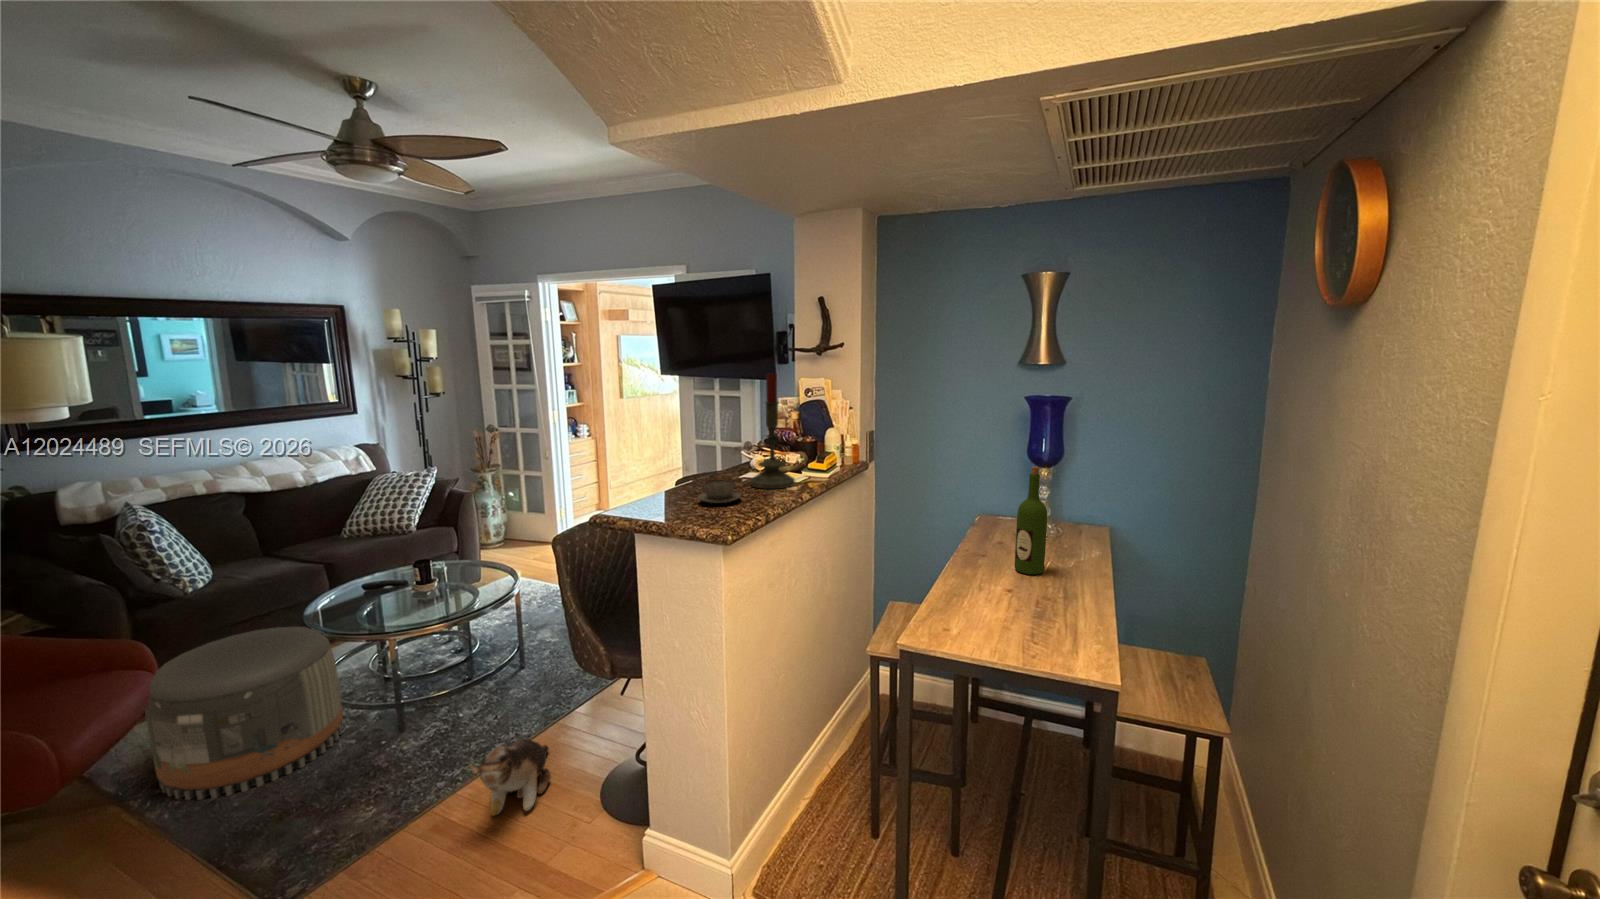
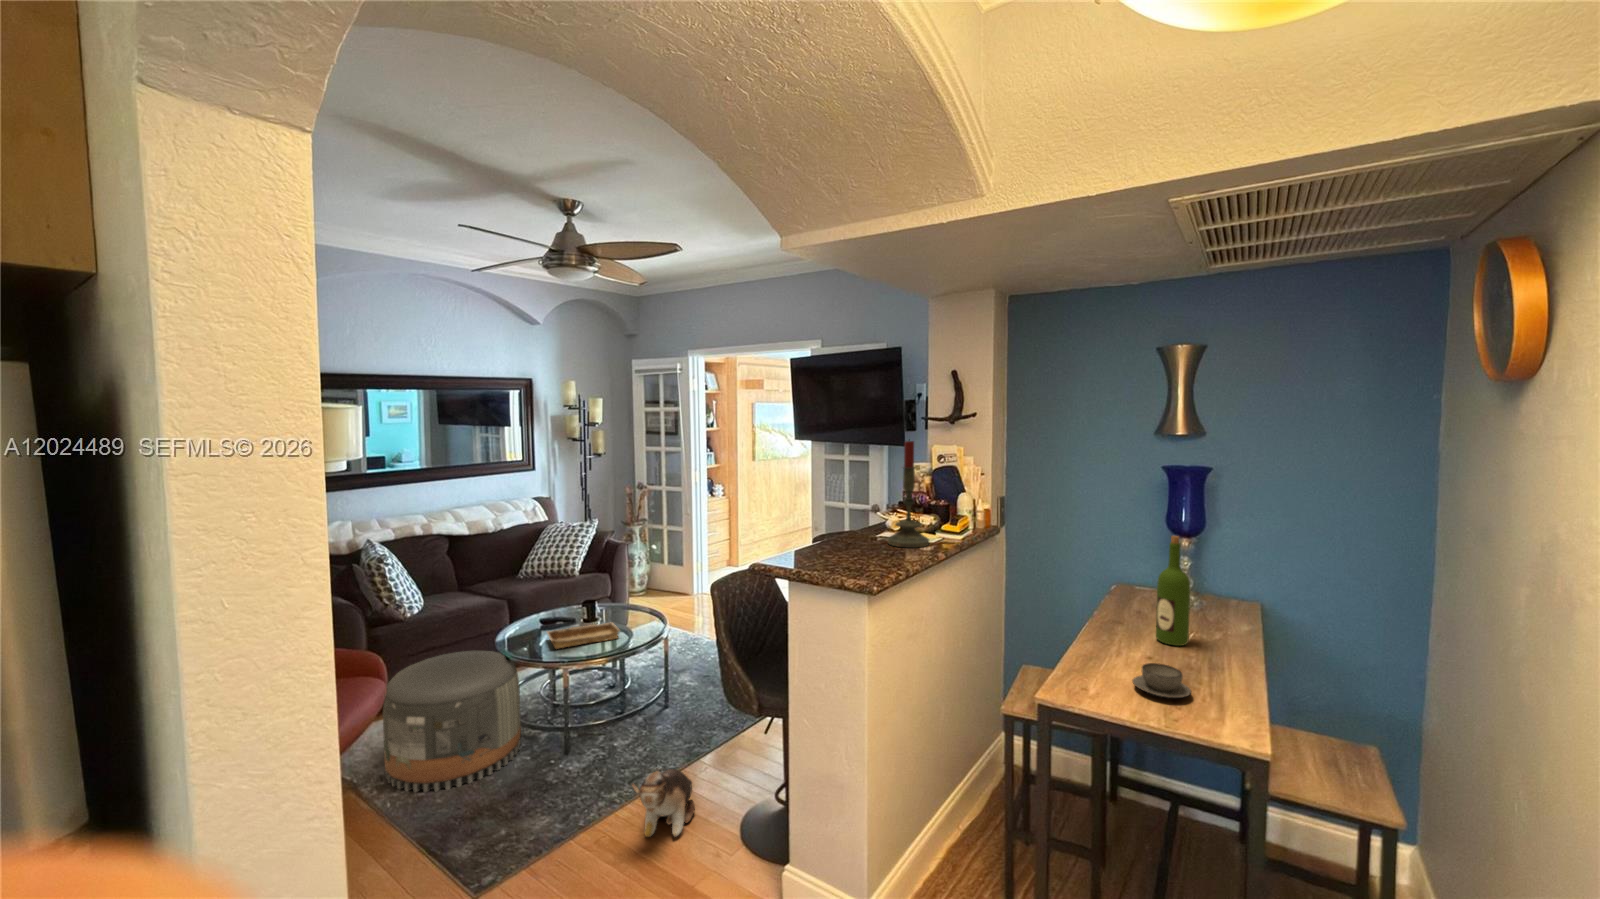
teacup: present [698,480,741,503] -> present [1133,663,1191,698]
tray: none [368,582,461,618] -> present [547,623,619,649]

